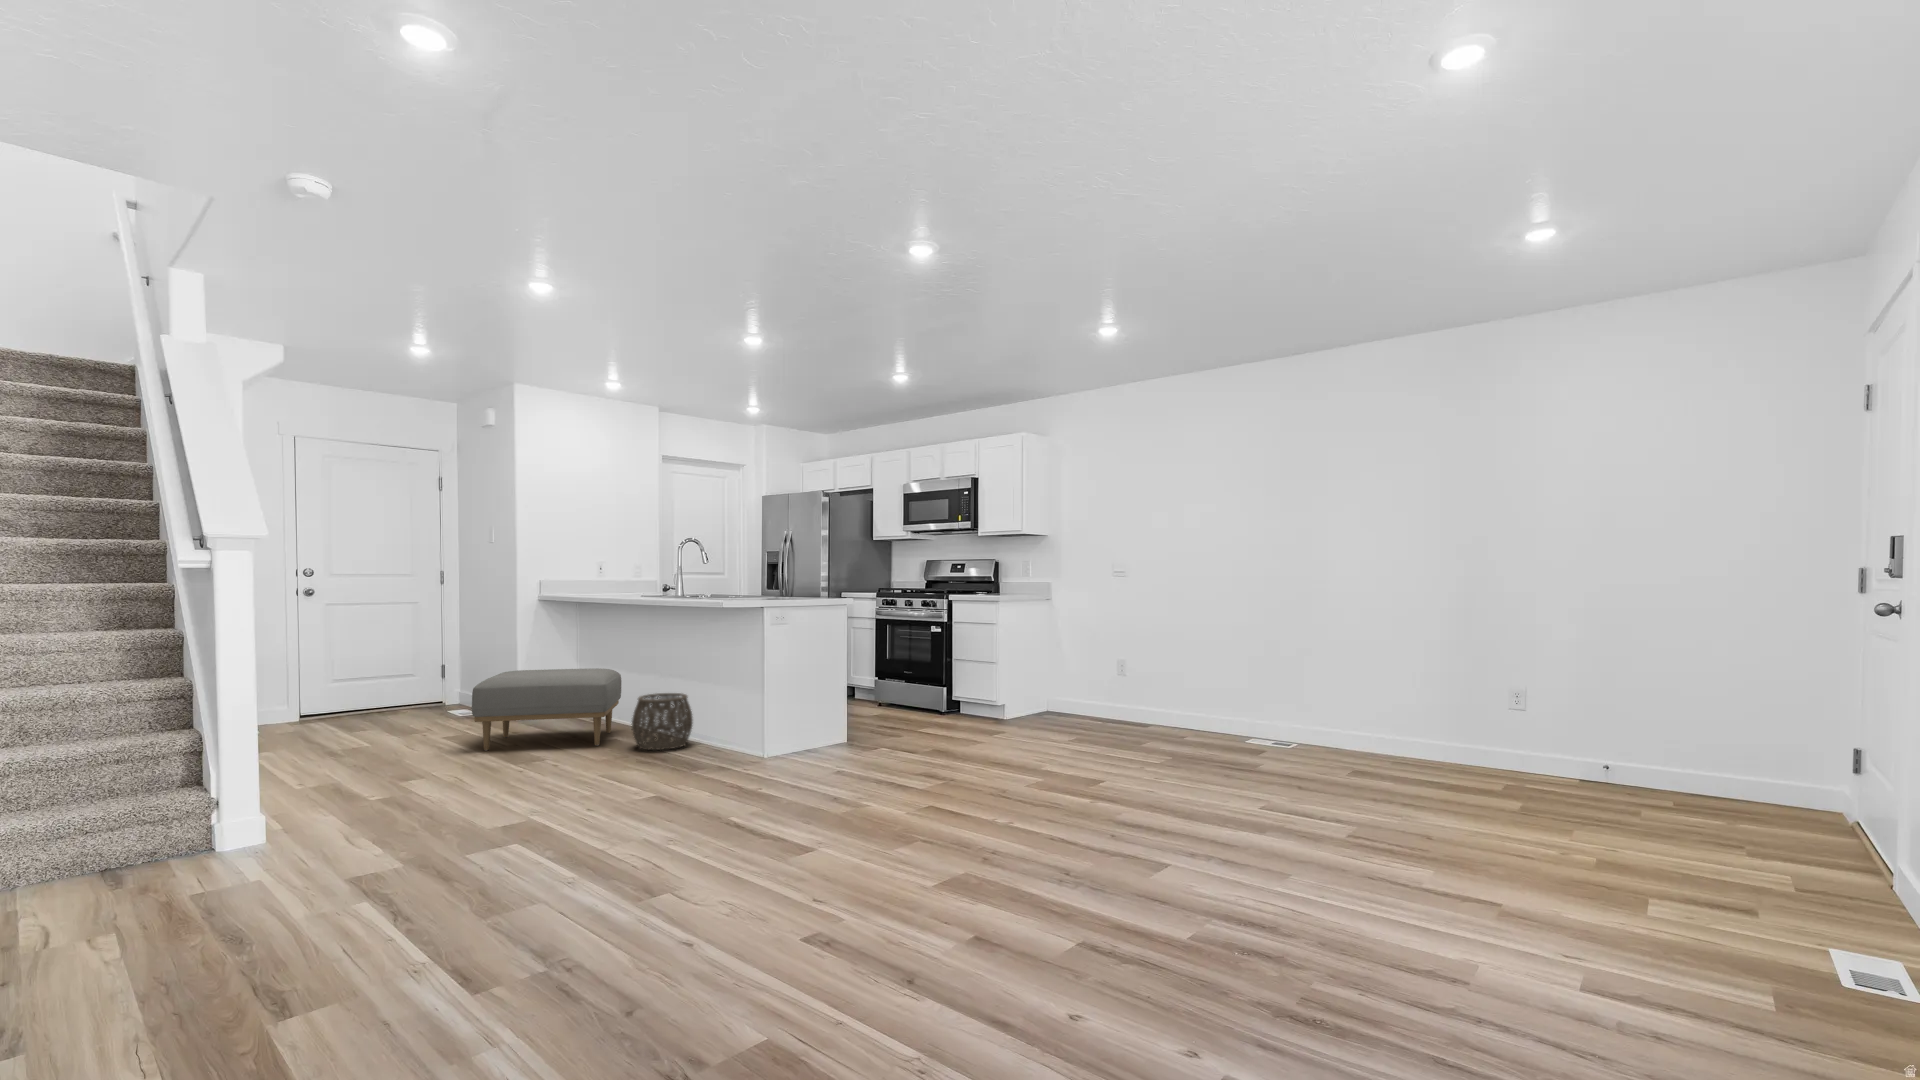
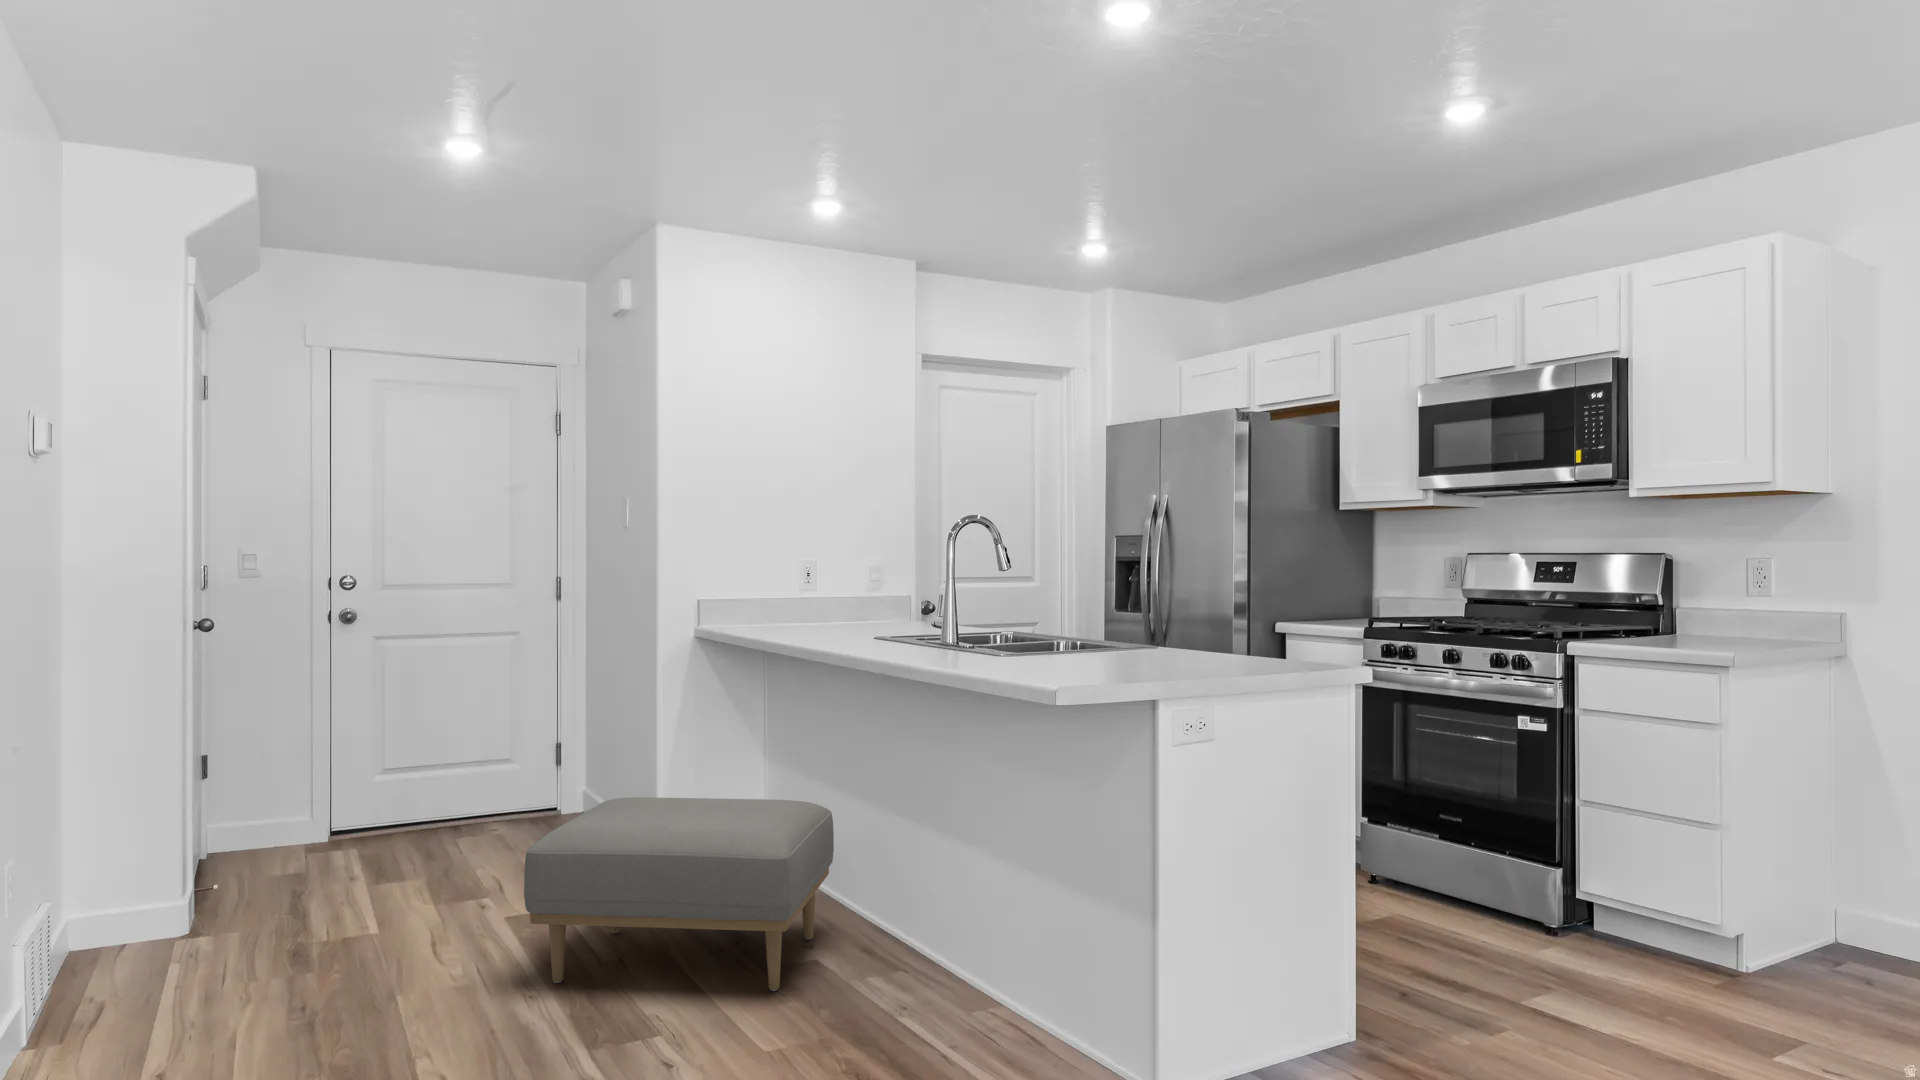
woven basket: present [632,693,693,750] -> none [840,879,979,1035]

